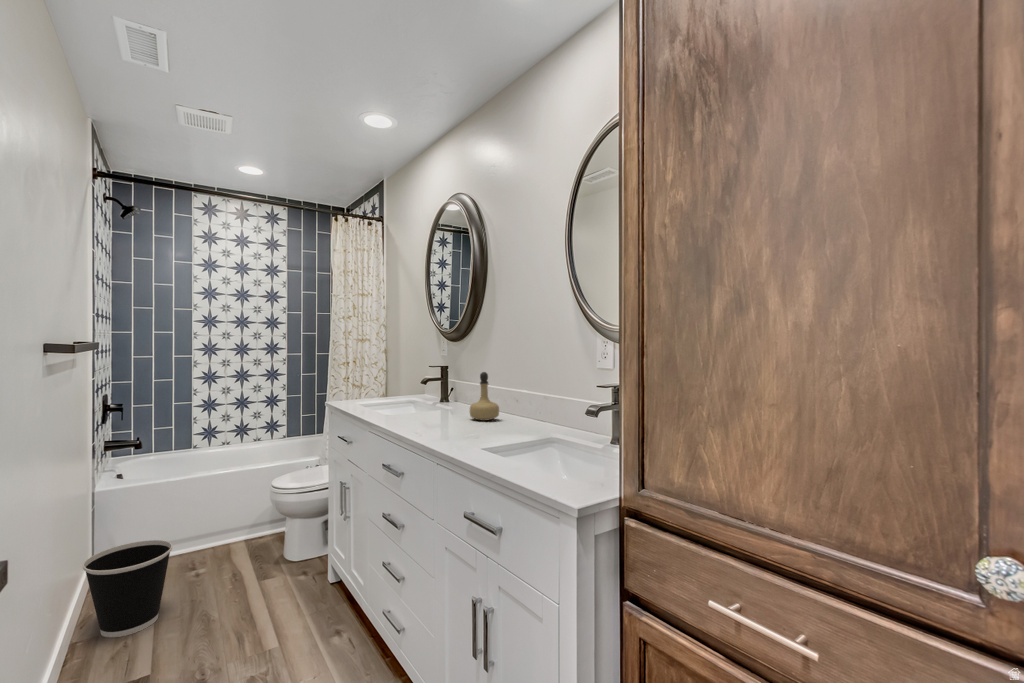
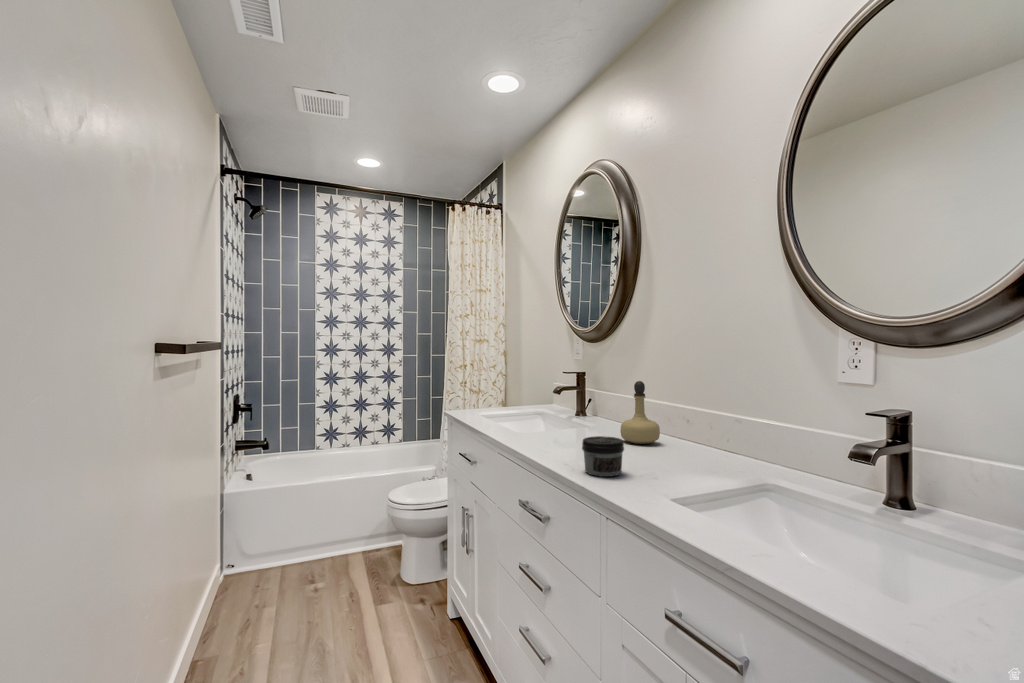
jar: none [429,412,460,440] -> present [582,436,624,477]
wastebasket: present [83,540,172,638] -> none [203,553,289,659]

